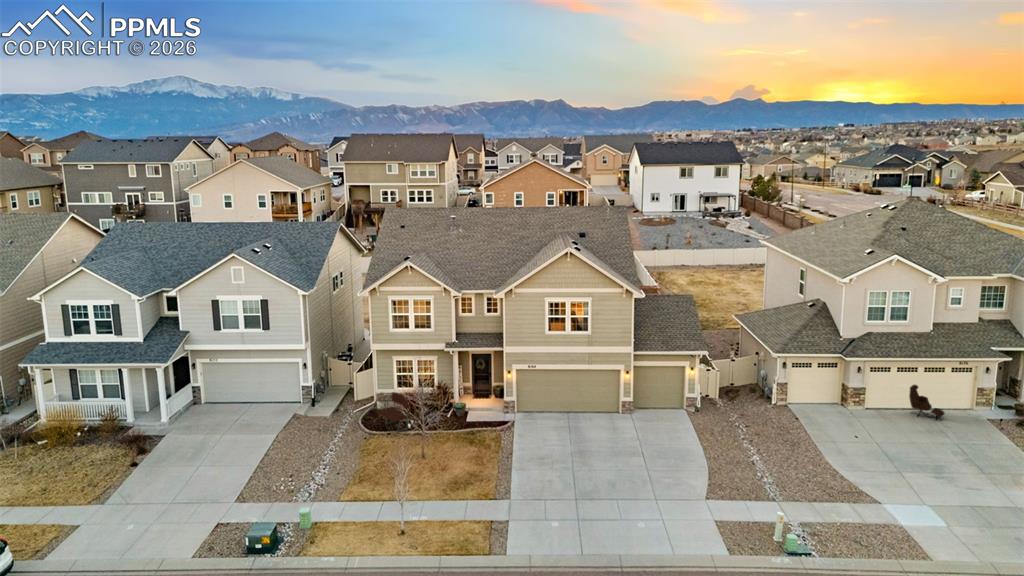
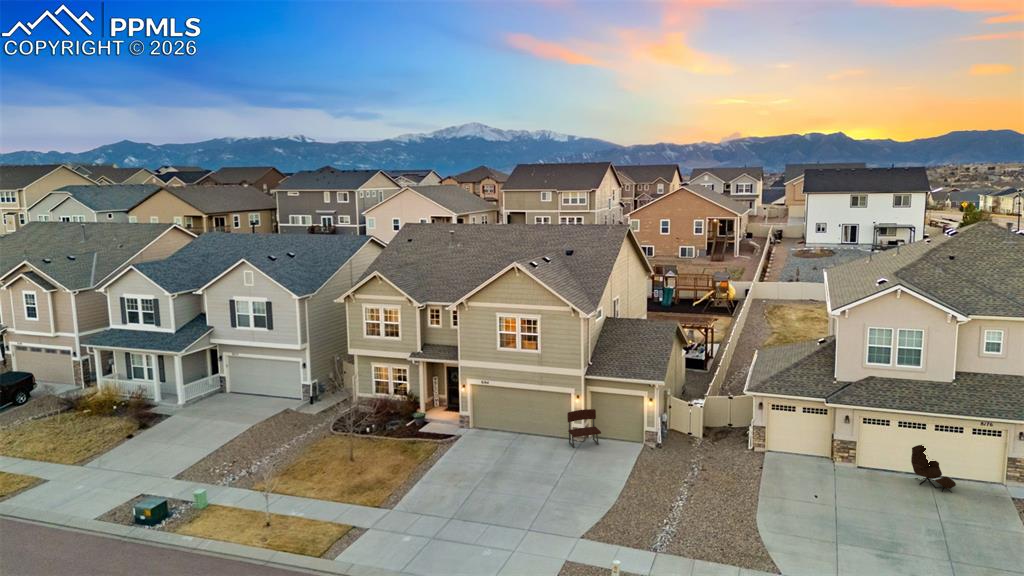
bench: present [380,392,408,432] -> present [567,409,601,448]

